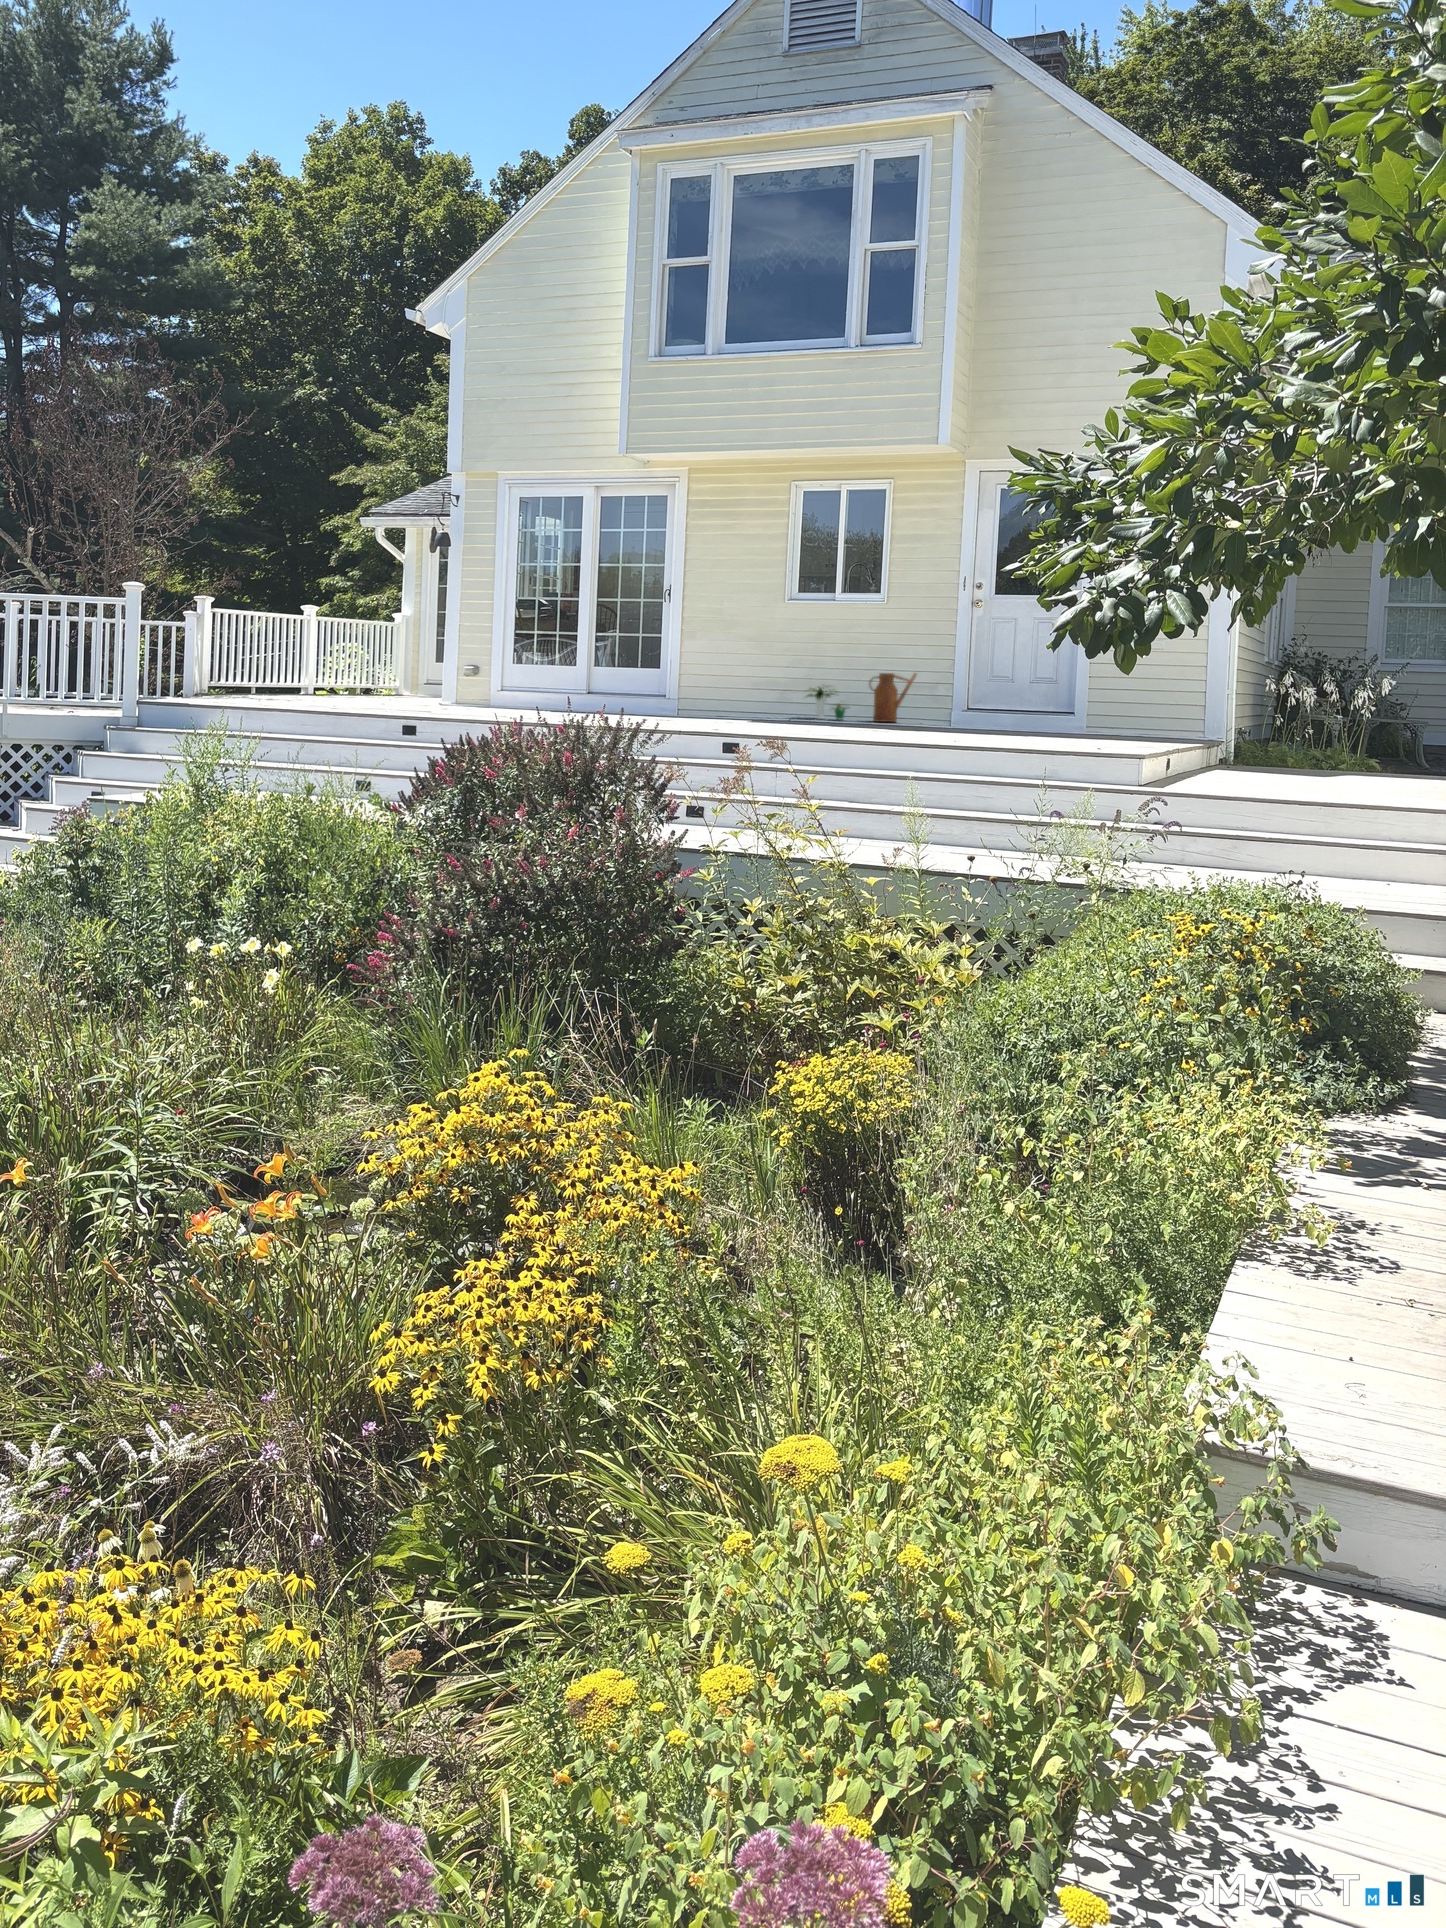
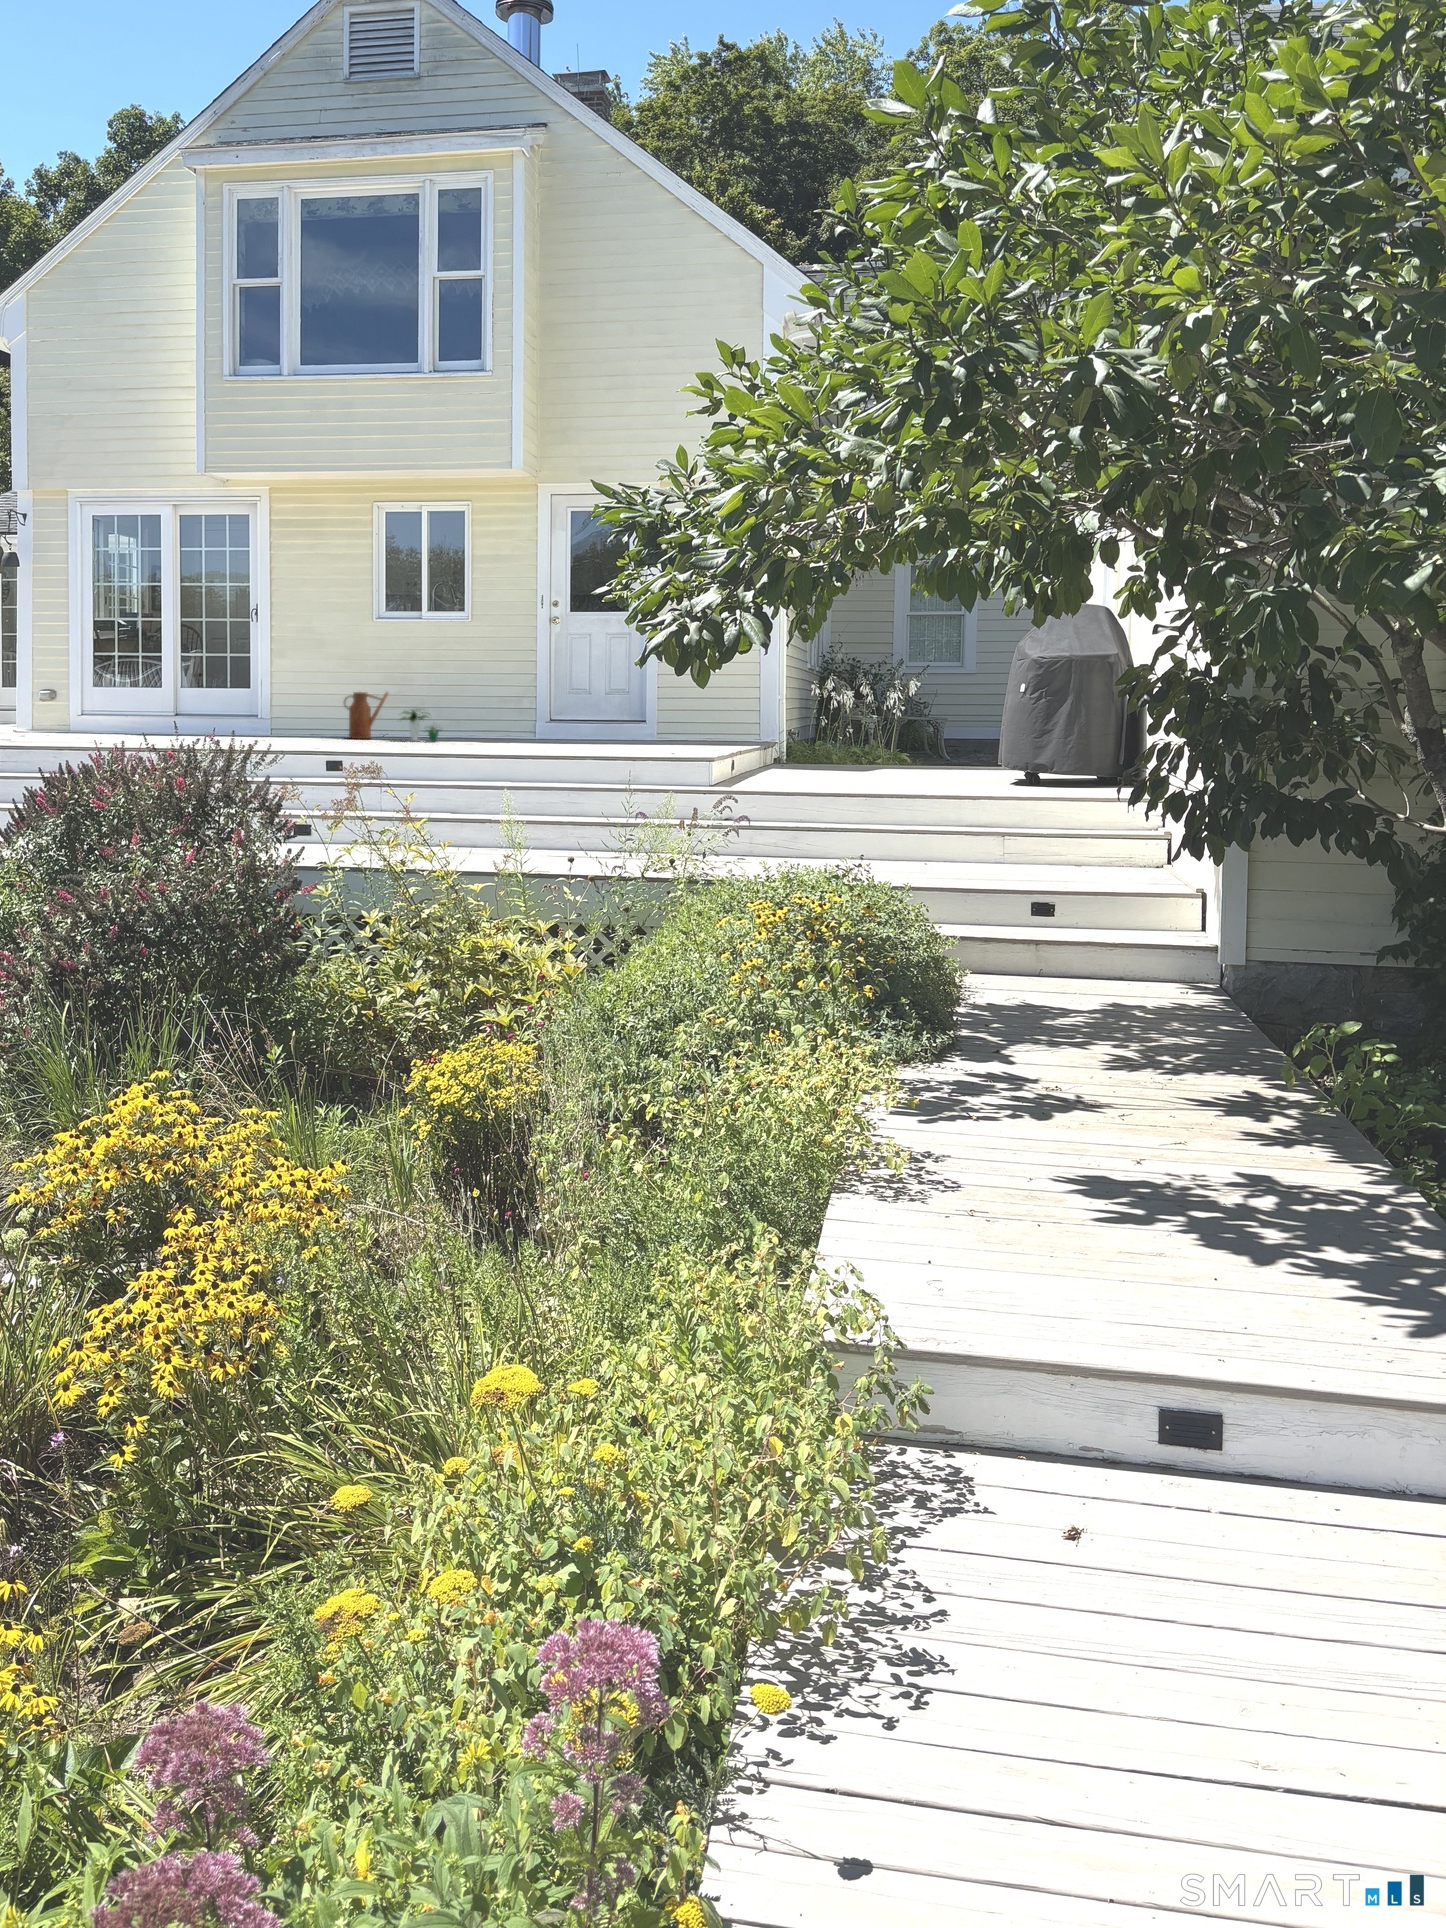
watering can: present [869,673,916,722] -> present [344,692,388,739]

